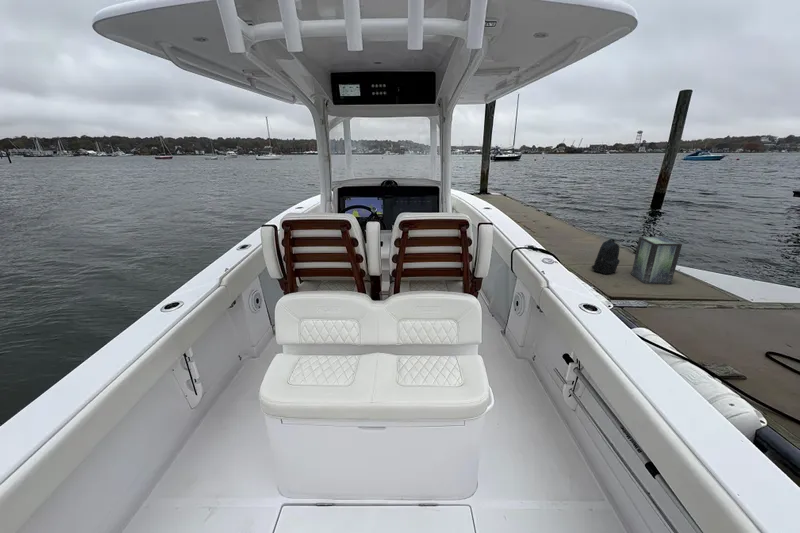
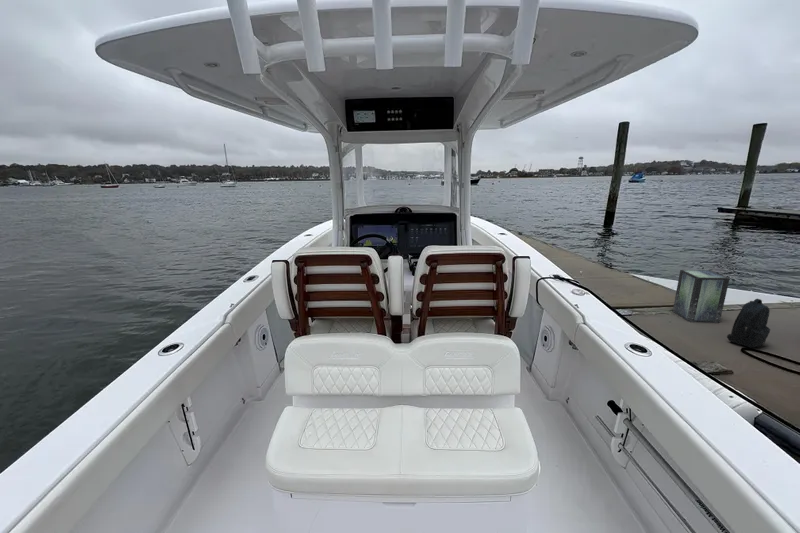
backpack: present [592,239,620,274] -> present [727,299,770,348]

